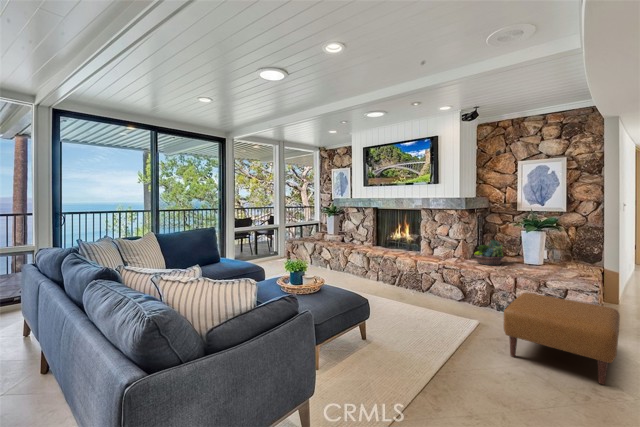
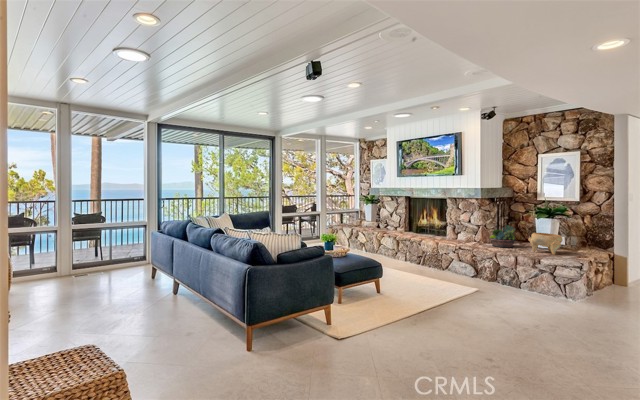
decorative bowl: none [523,249,563,274] -> present [528,233,562,255]
ottoman: present [504,293,620,385] -> none [482,264,580,325]

